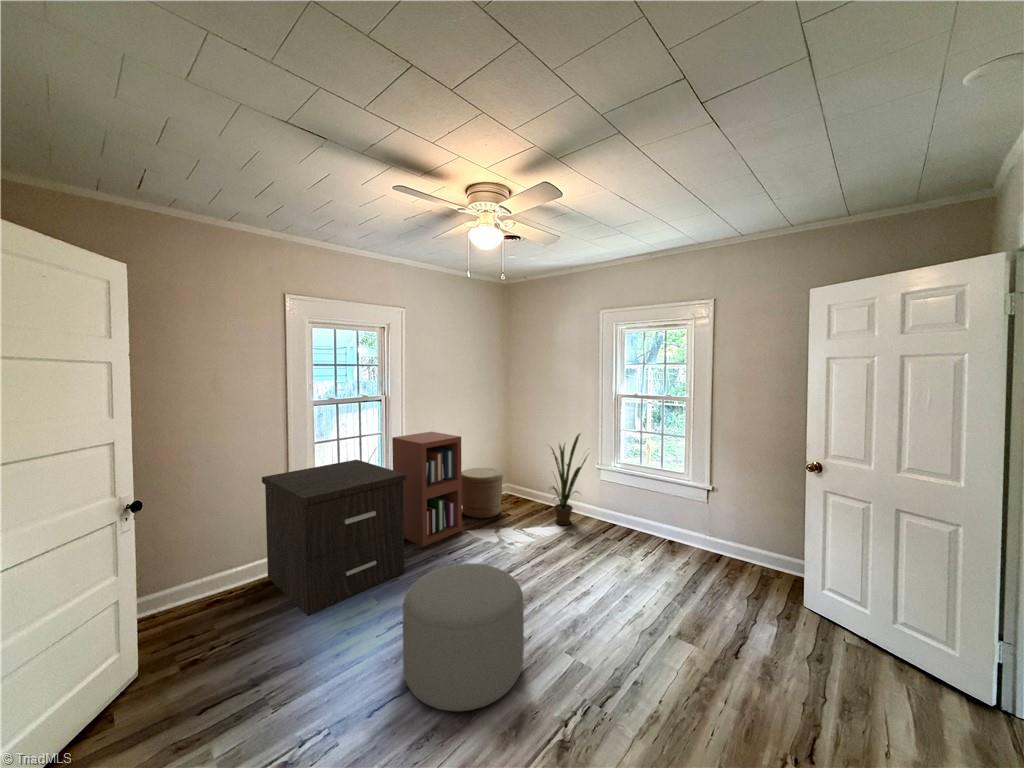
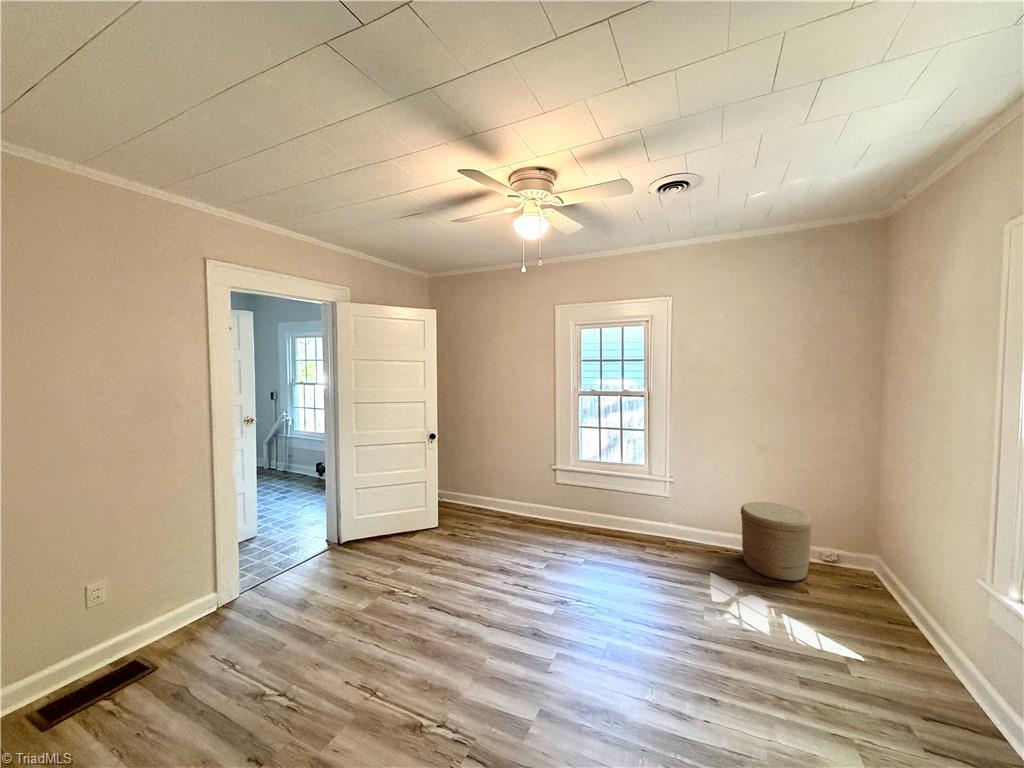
bookshelf: present [392,432,462,546] -> none [644,437,707,568]
house plant: present [551,434,589,525] -> none [843,500,970,662]
nightstand: present [262,460,406,615] -> none [506,444,610,563]
ottoman: present [402,563,524,711] -> none [432,546,540,672]

